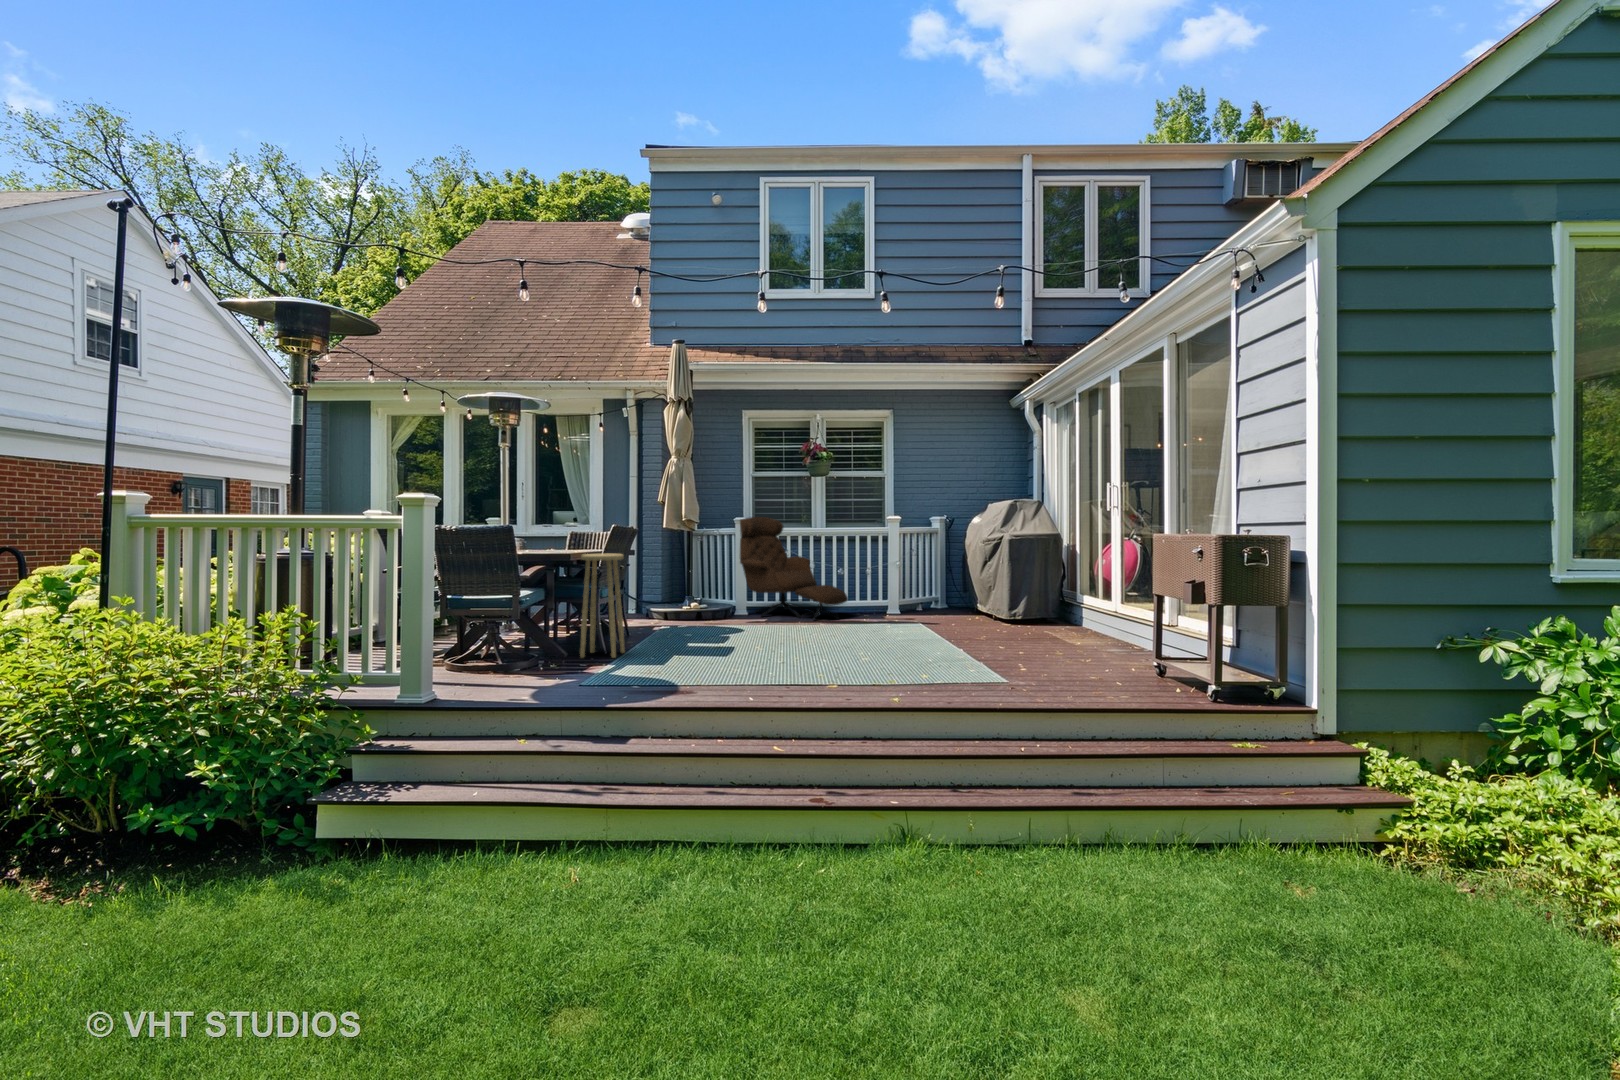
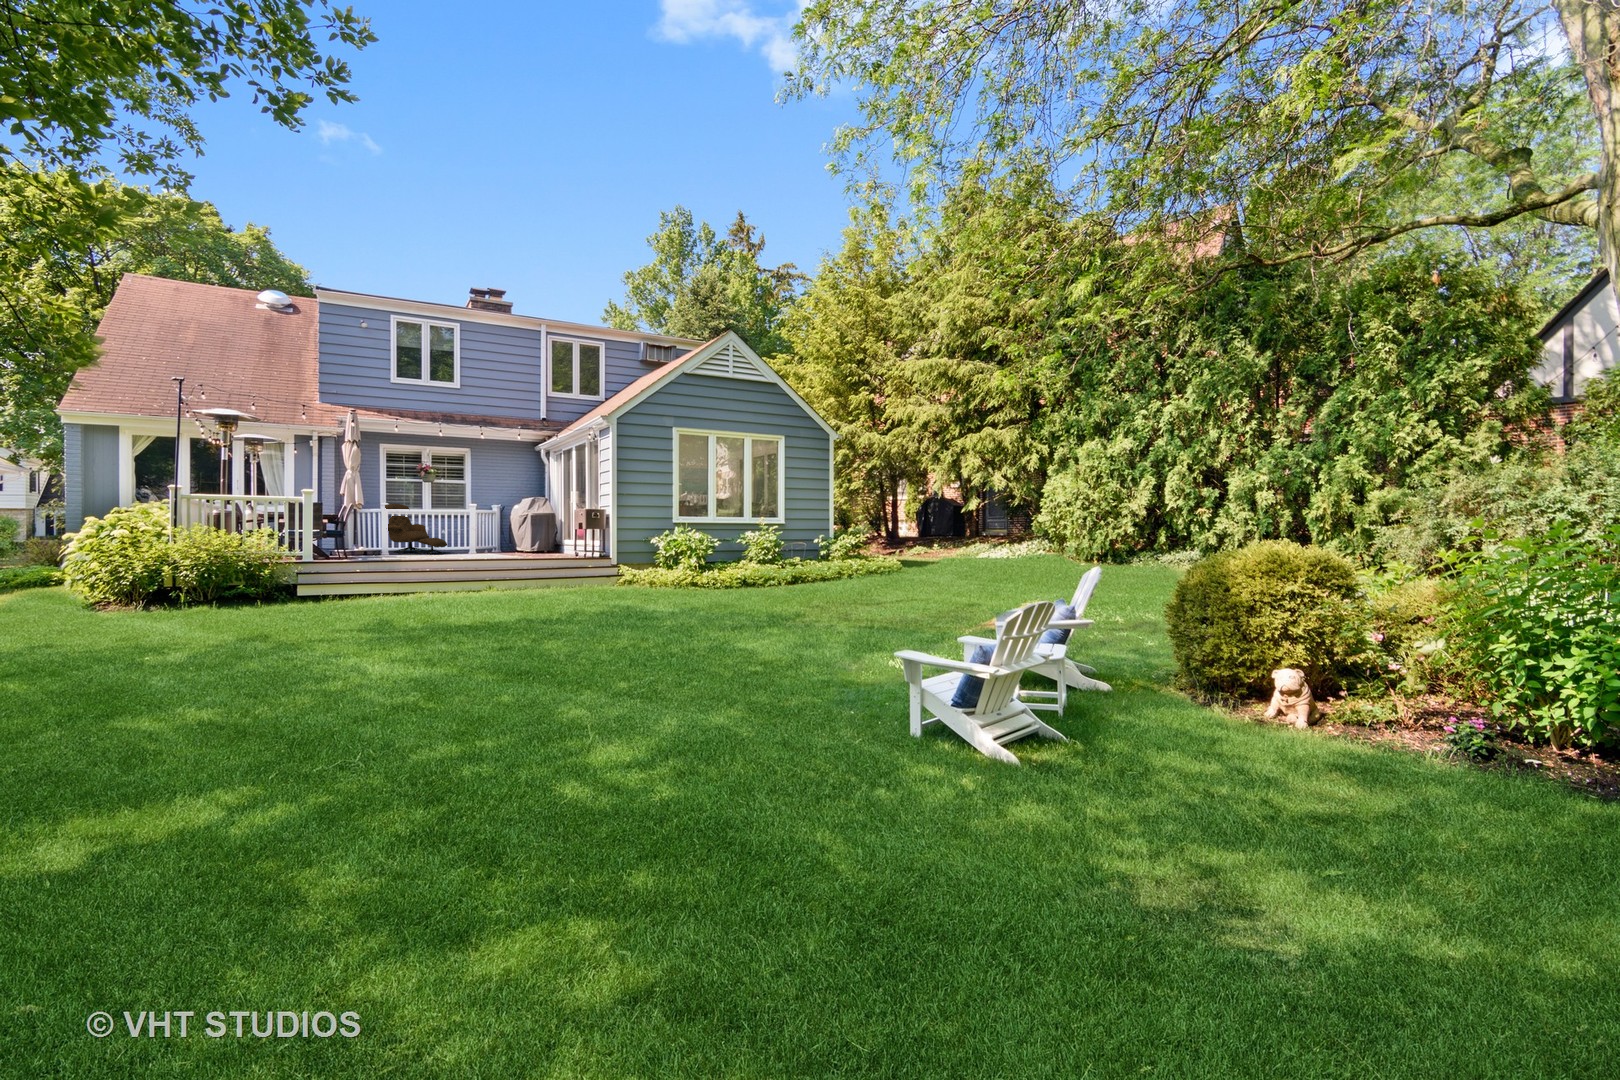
stool: present [580,554,625,658] -> none [312,520,335,568]

